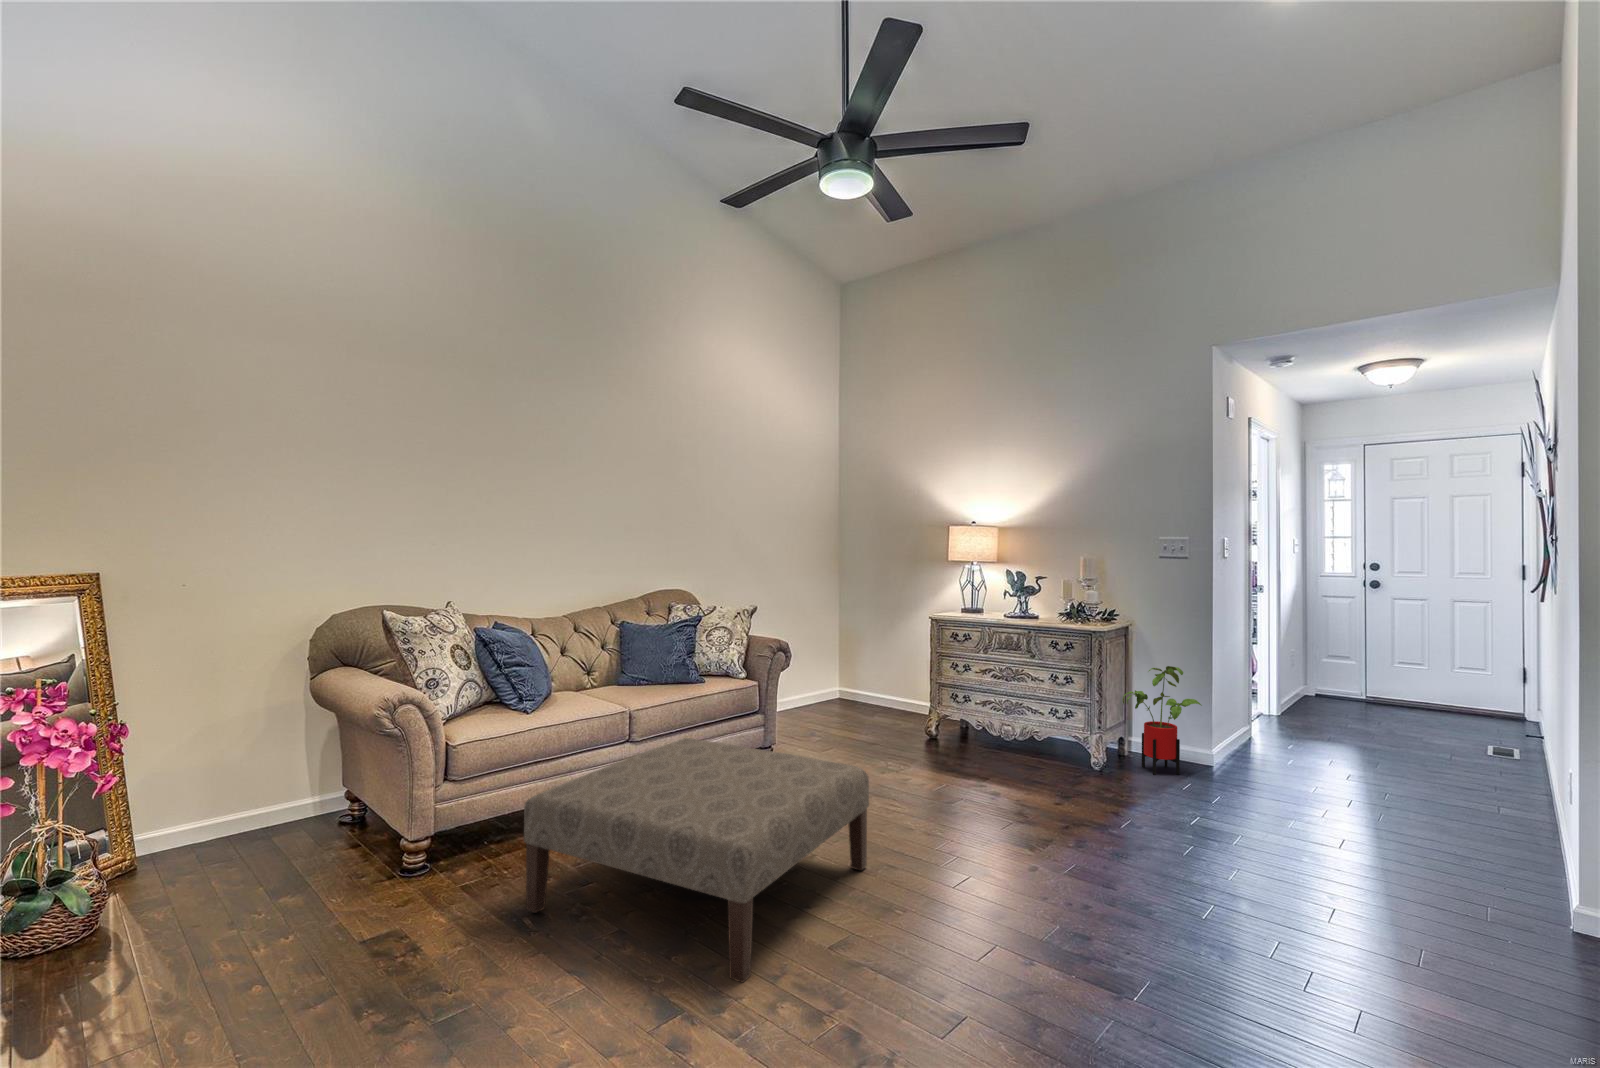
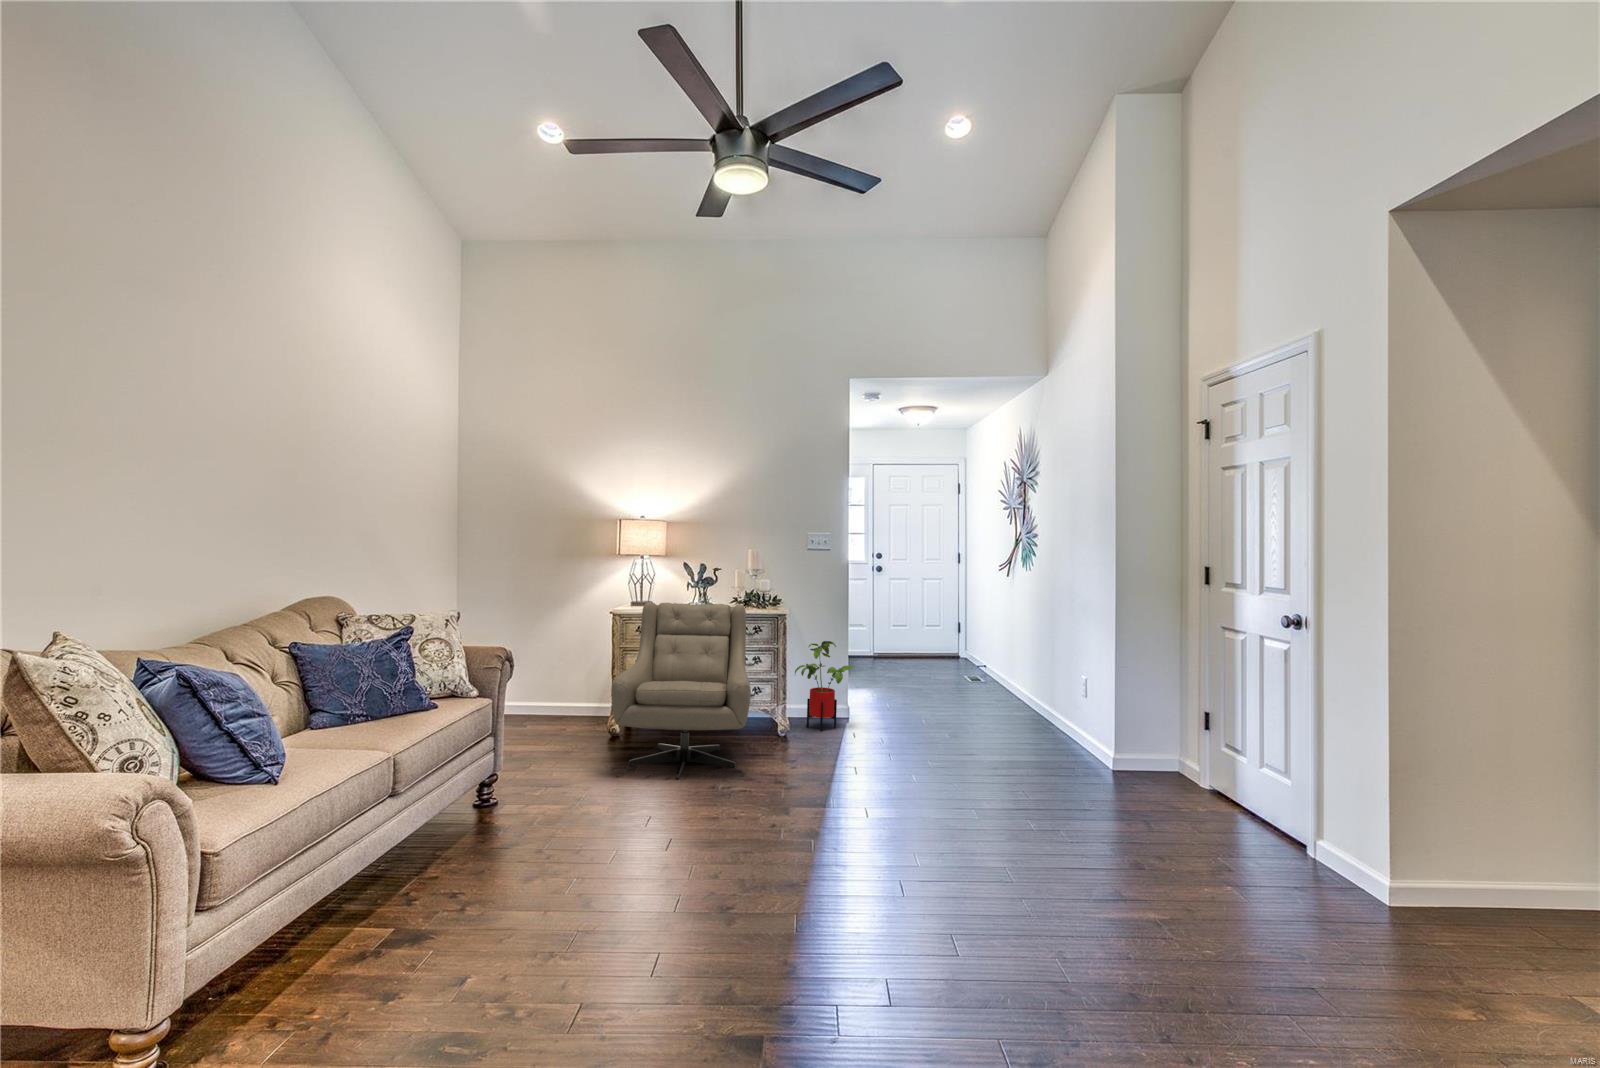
armchair: none [873,607,1043,791] -> present [612,602,751,780]
ottoman: present [524,738,869,982] -> none [452,762,779,1017]

